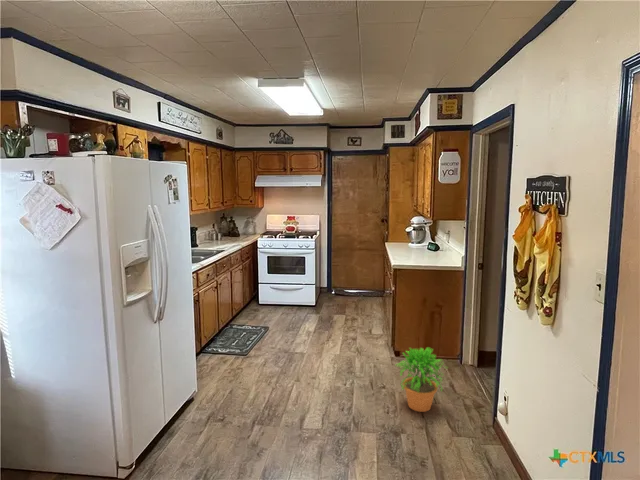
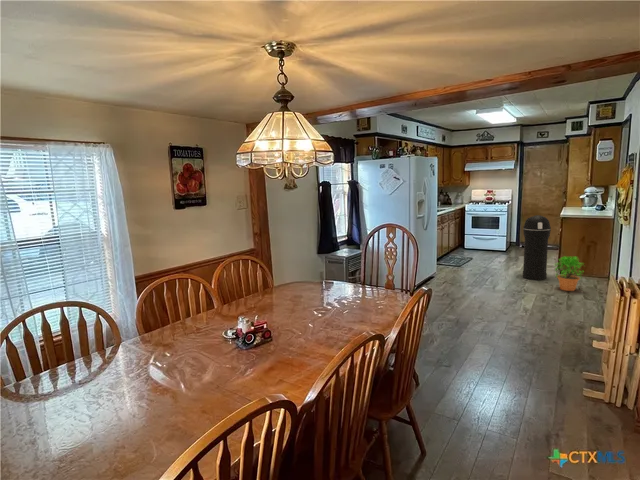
trash can: none [344,271,385,382] -> present [523,215,551,280]

